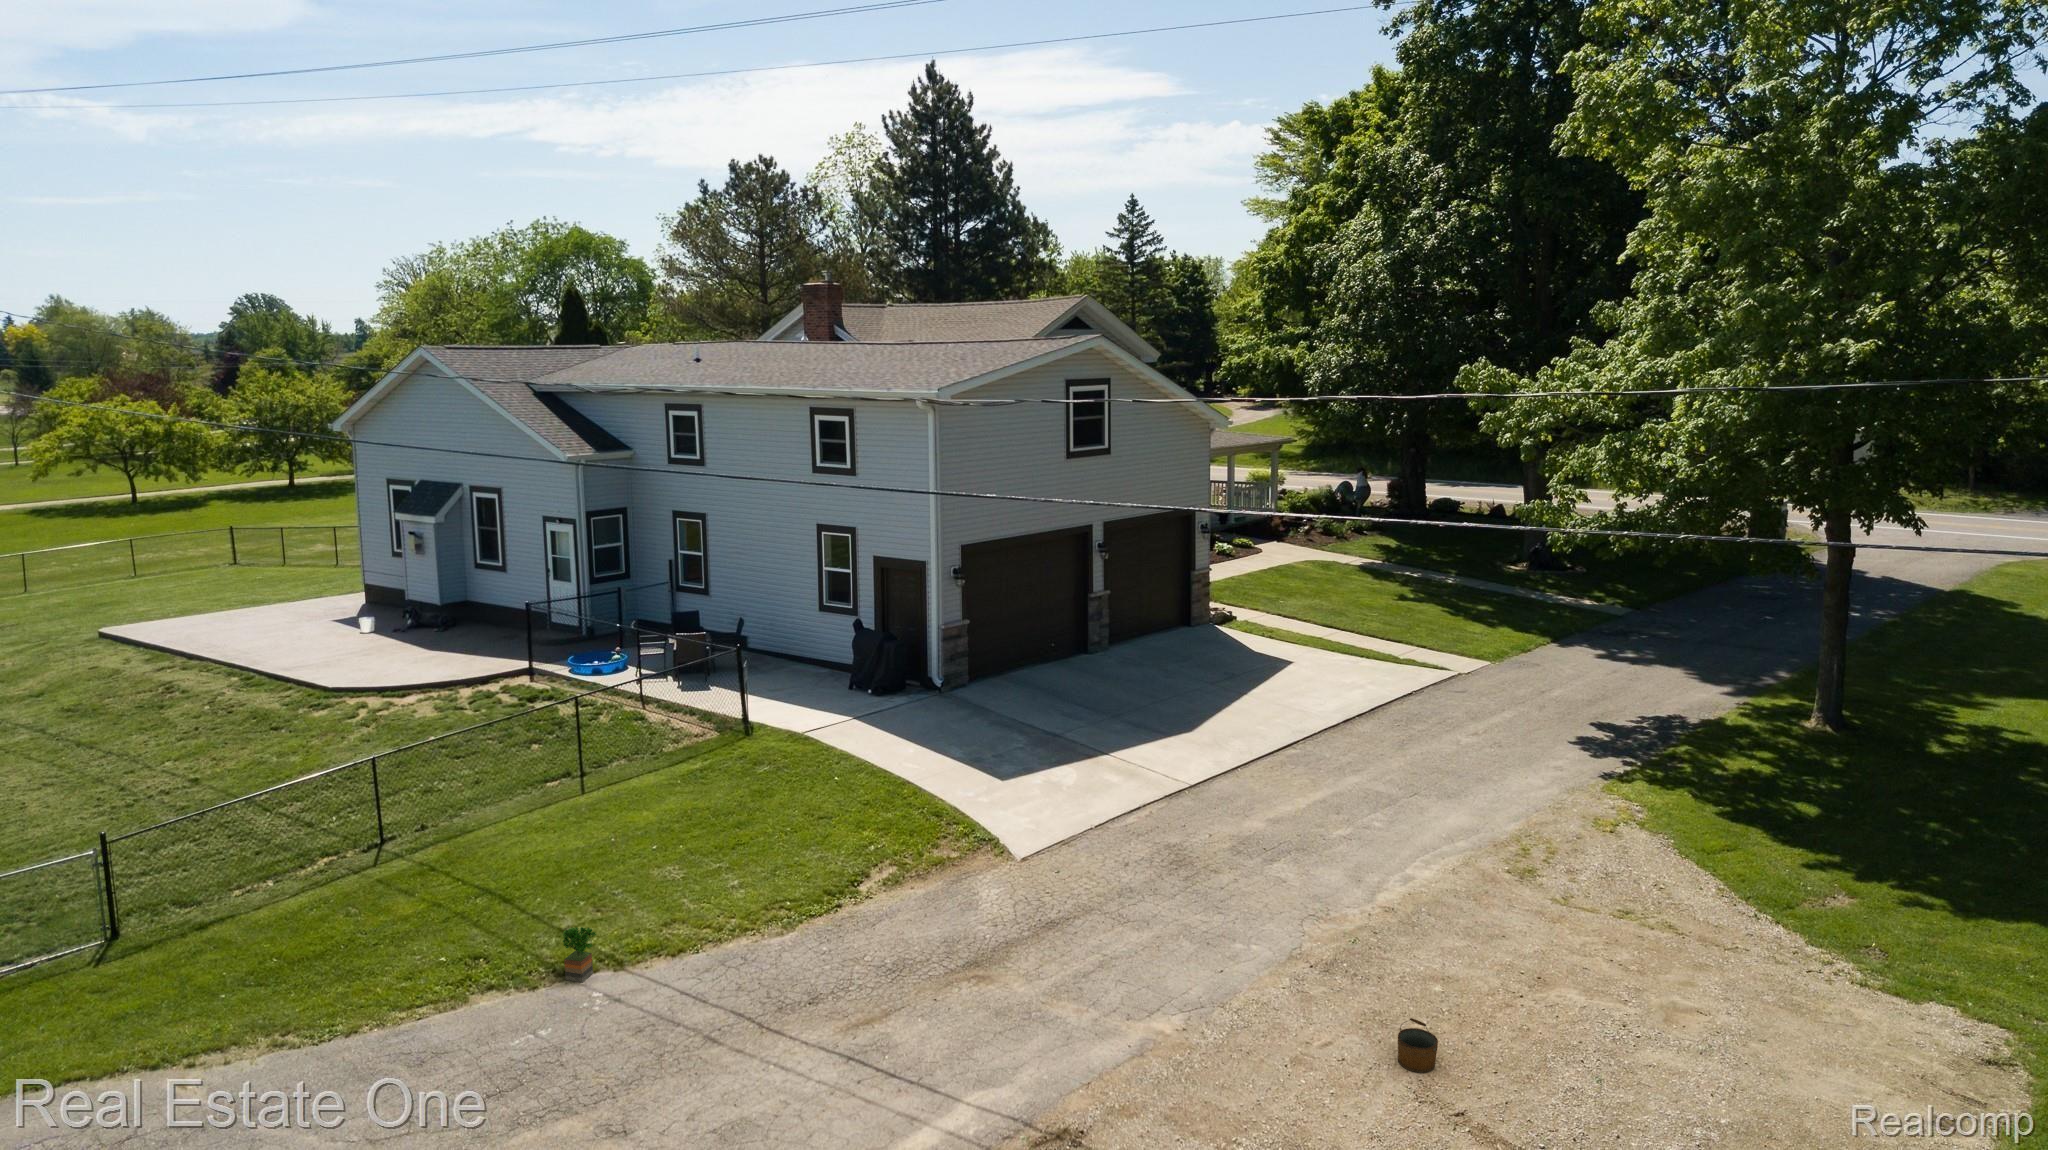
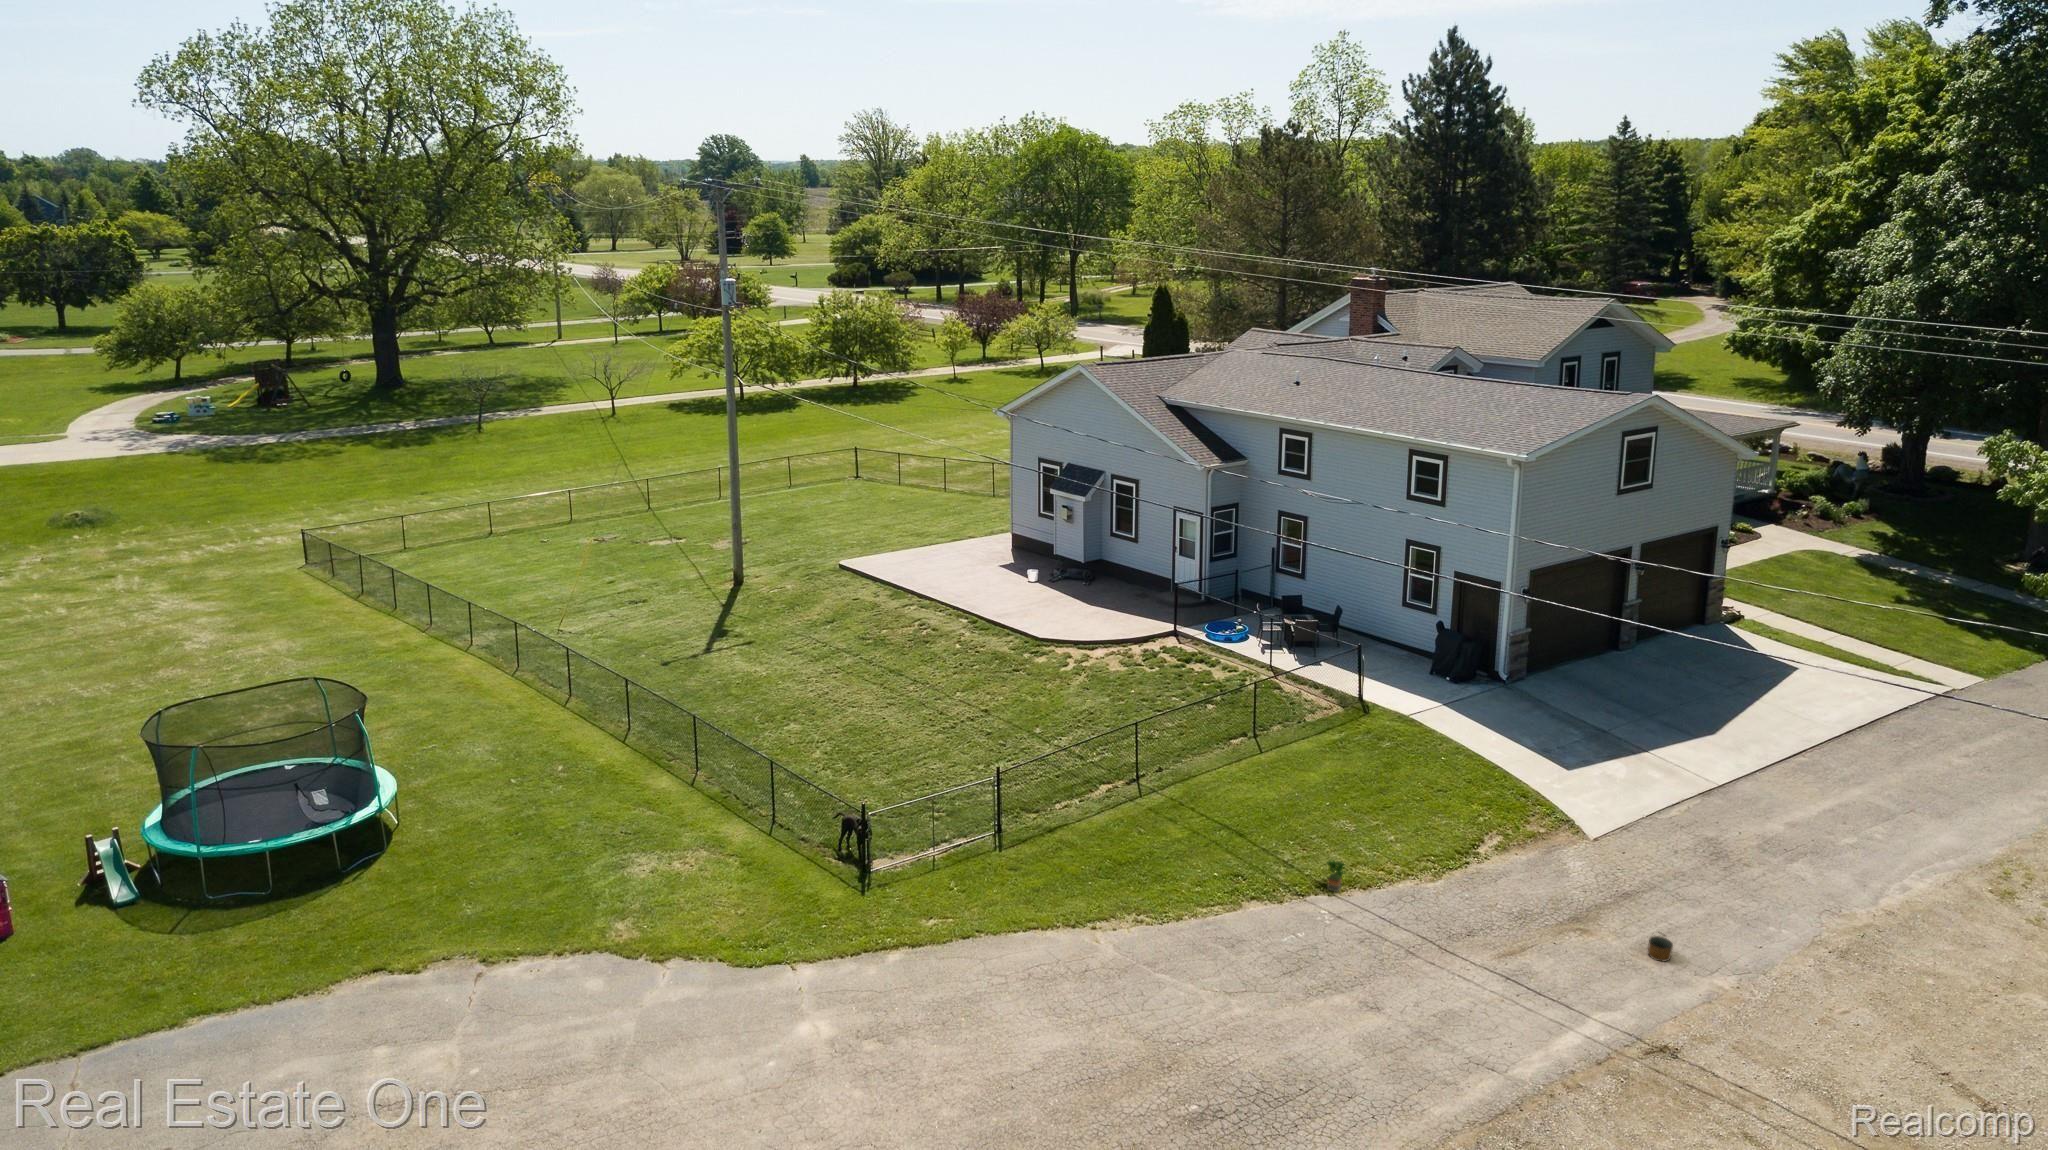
bucket: present [1398,1018,1438,1073] -> present [1648,933,1673,962]

